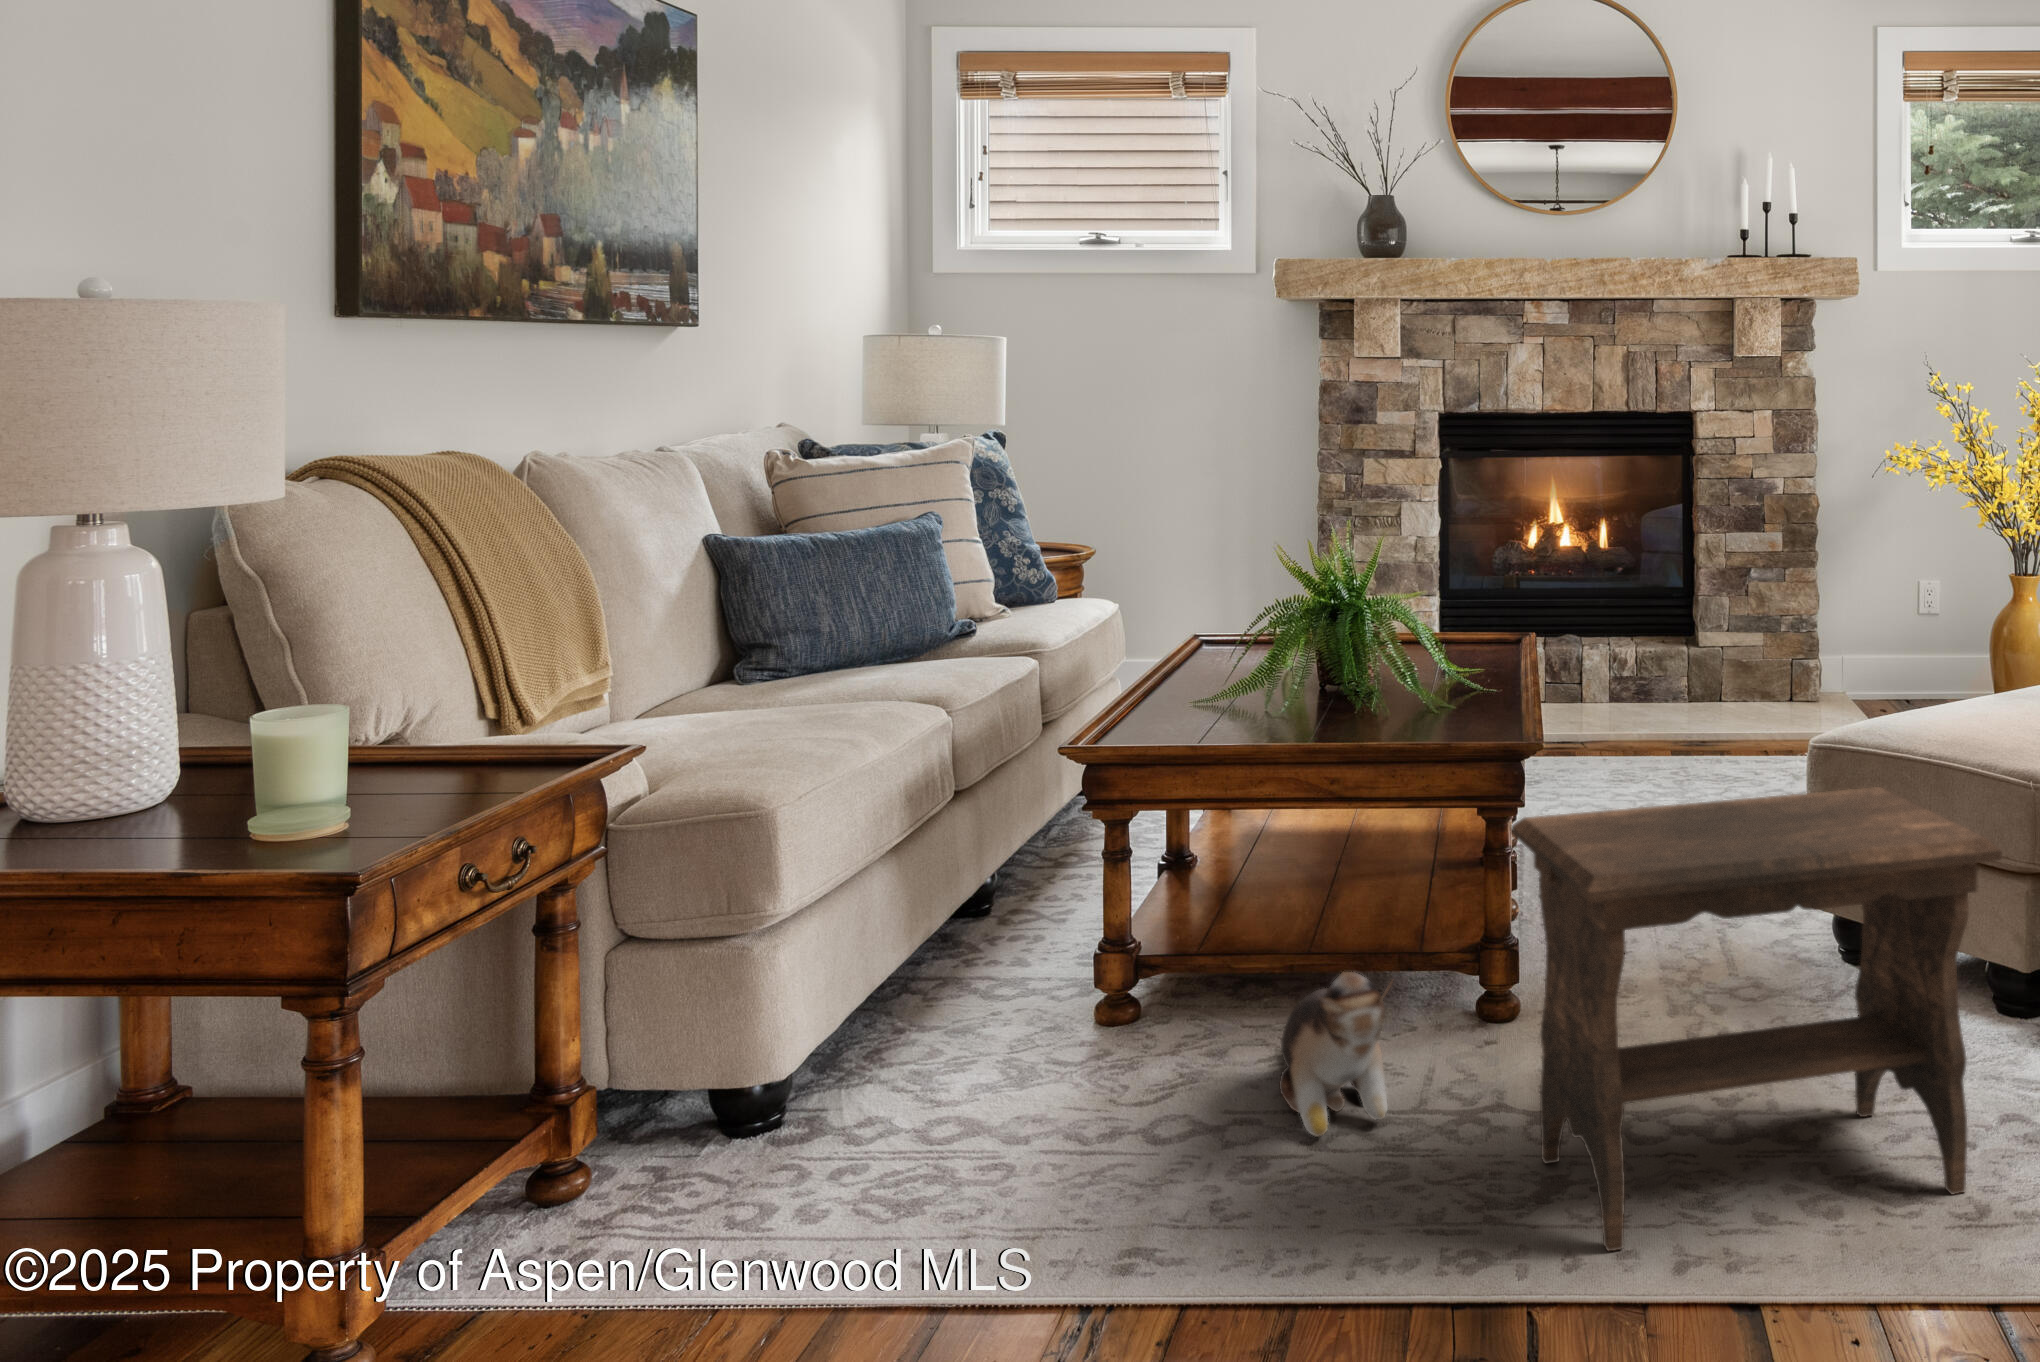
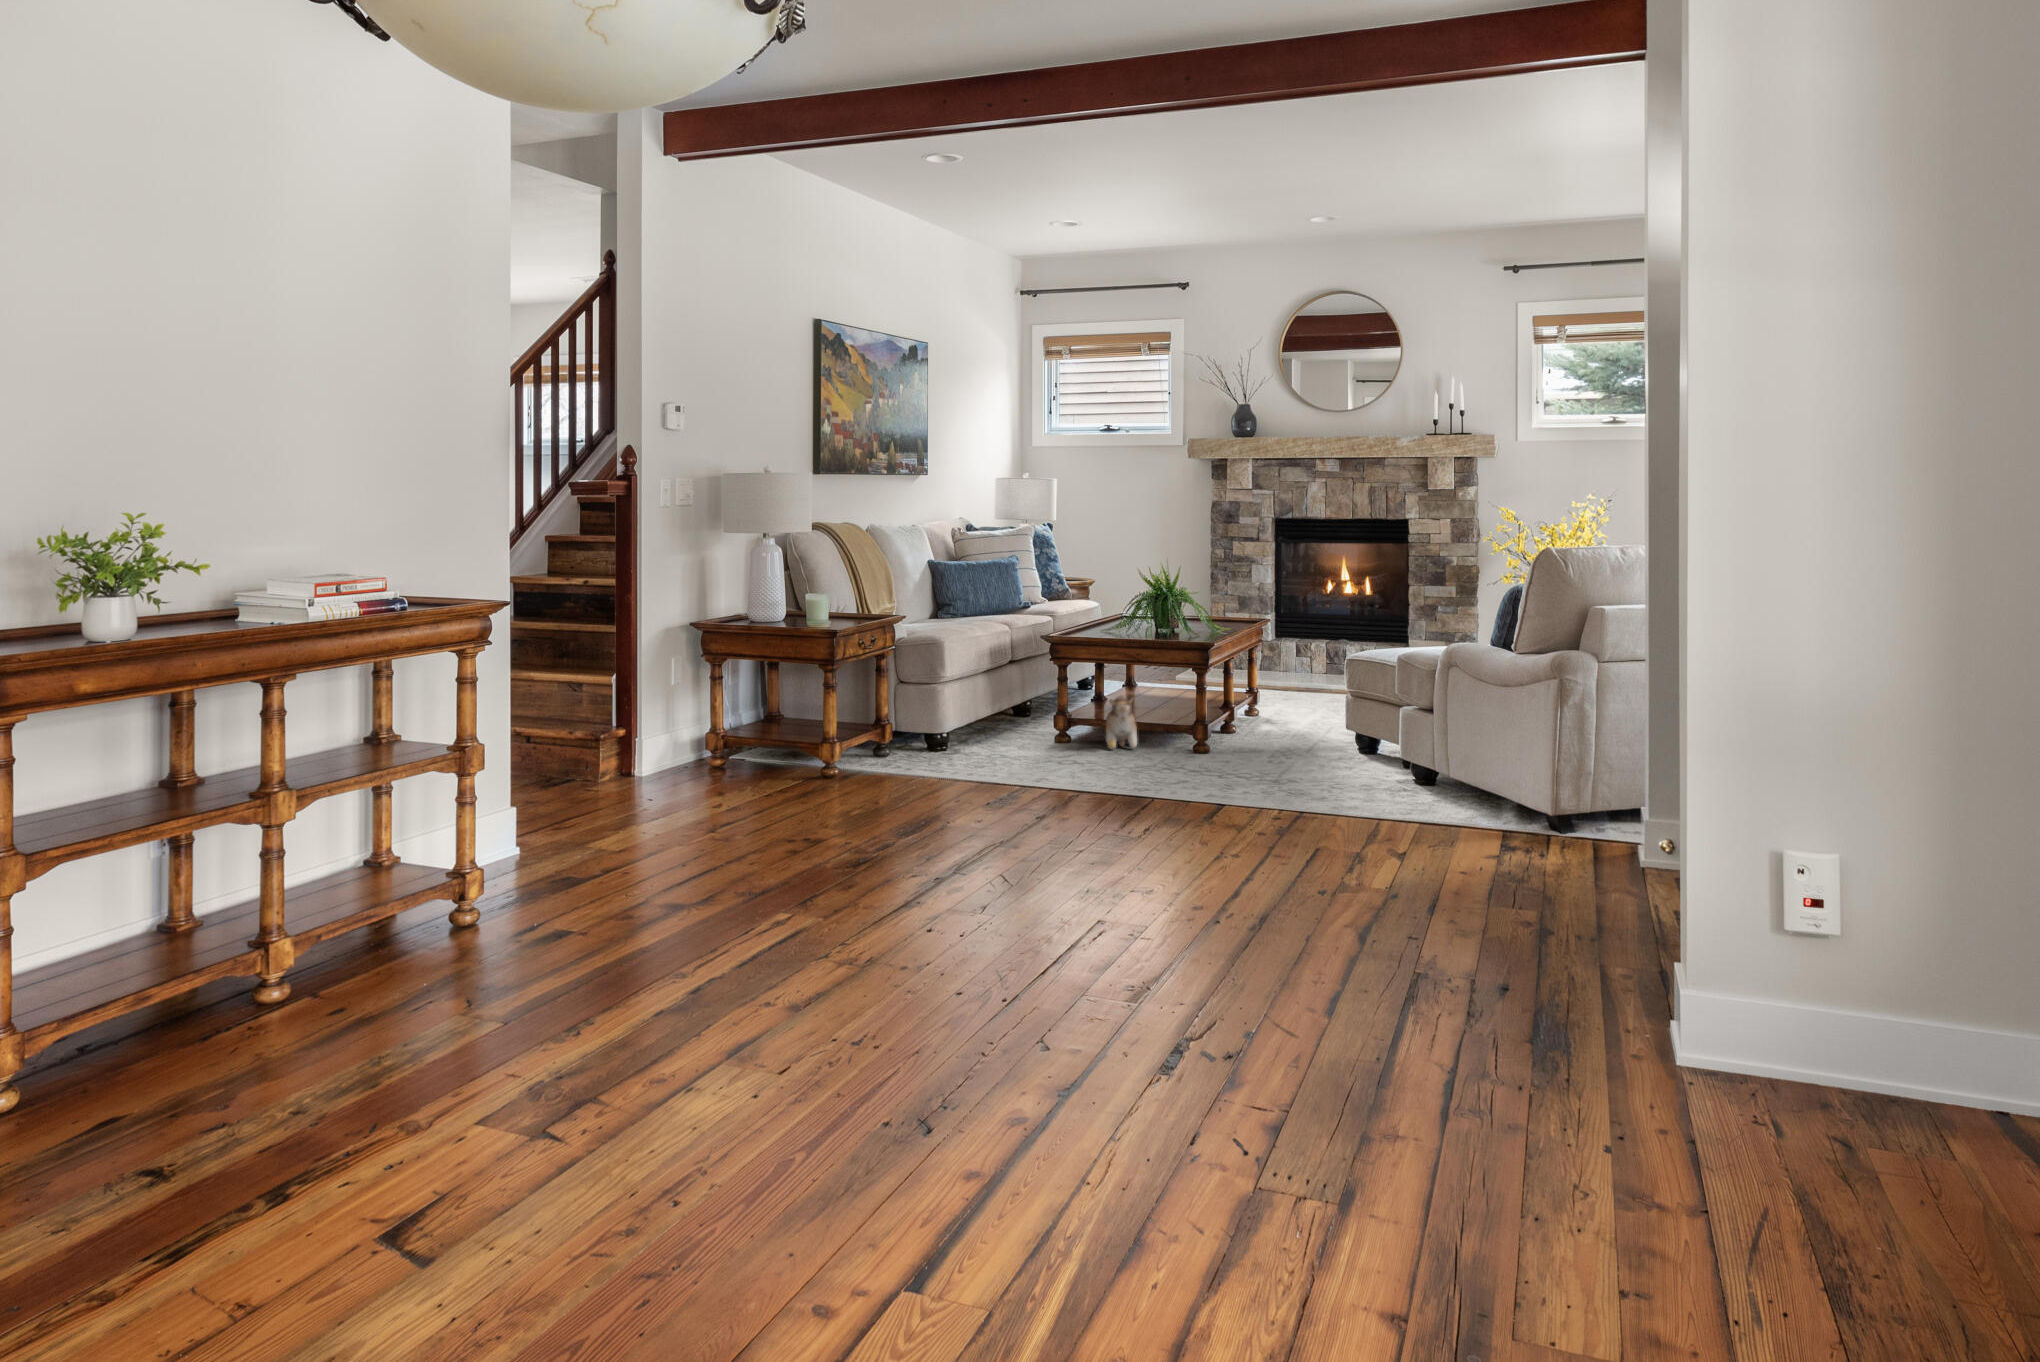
footstool: present [1511,787,2002,1251] -> none [1171,646,1321,774]

